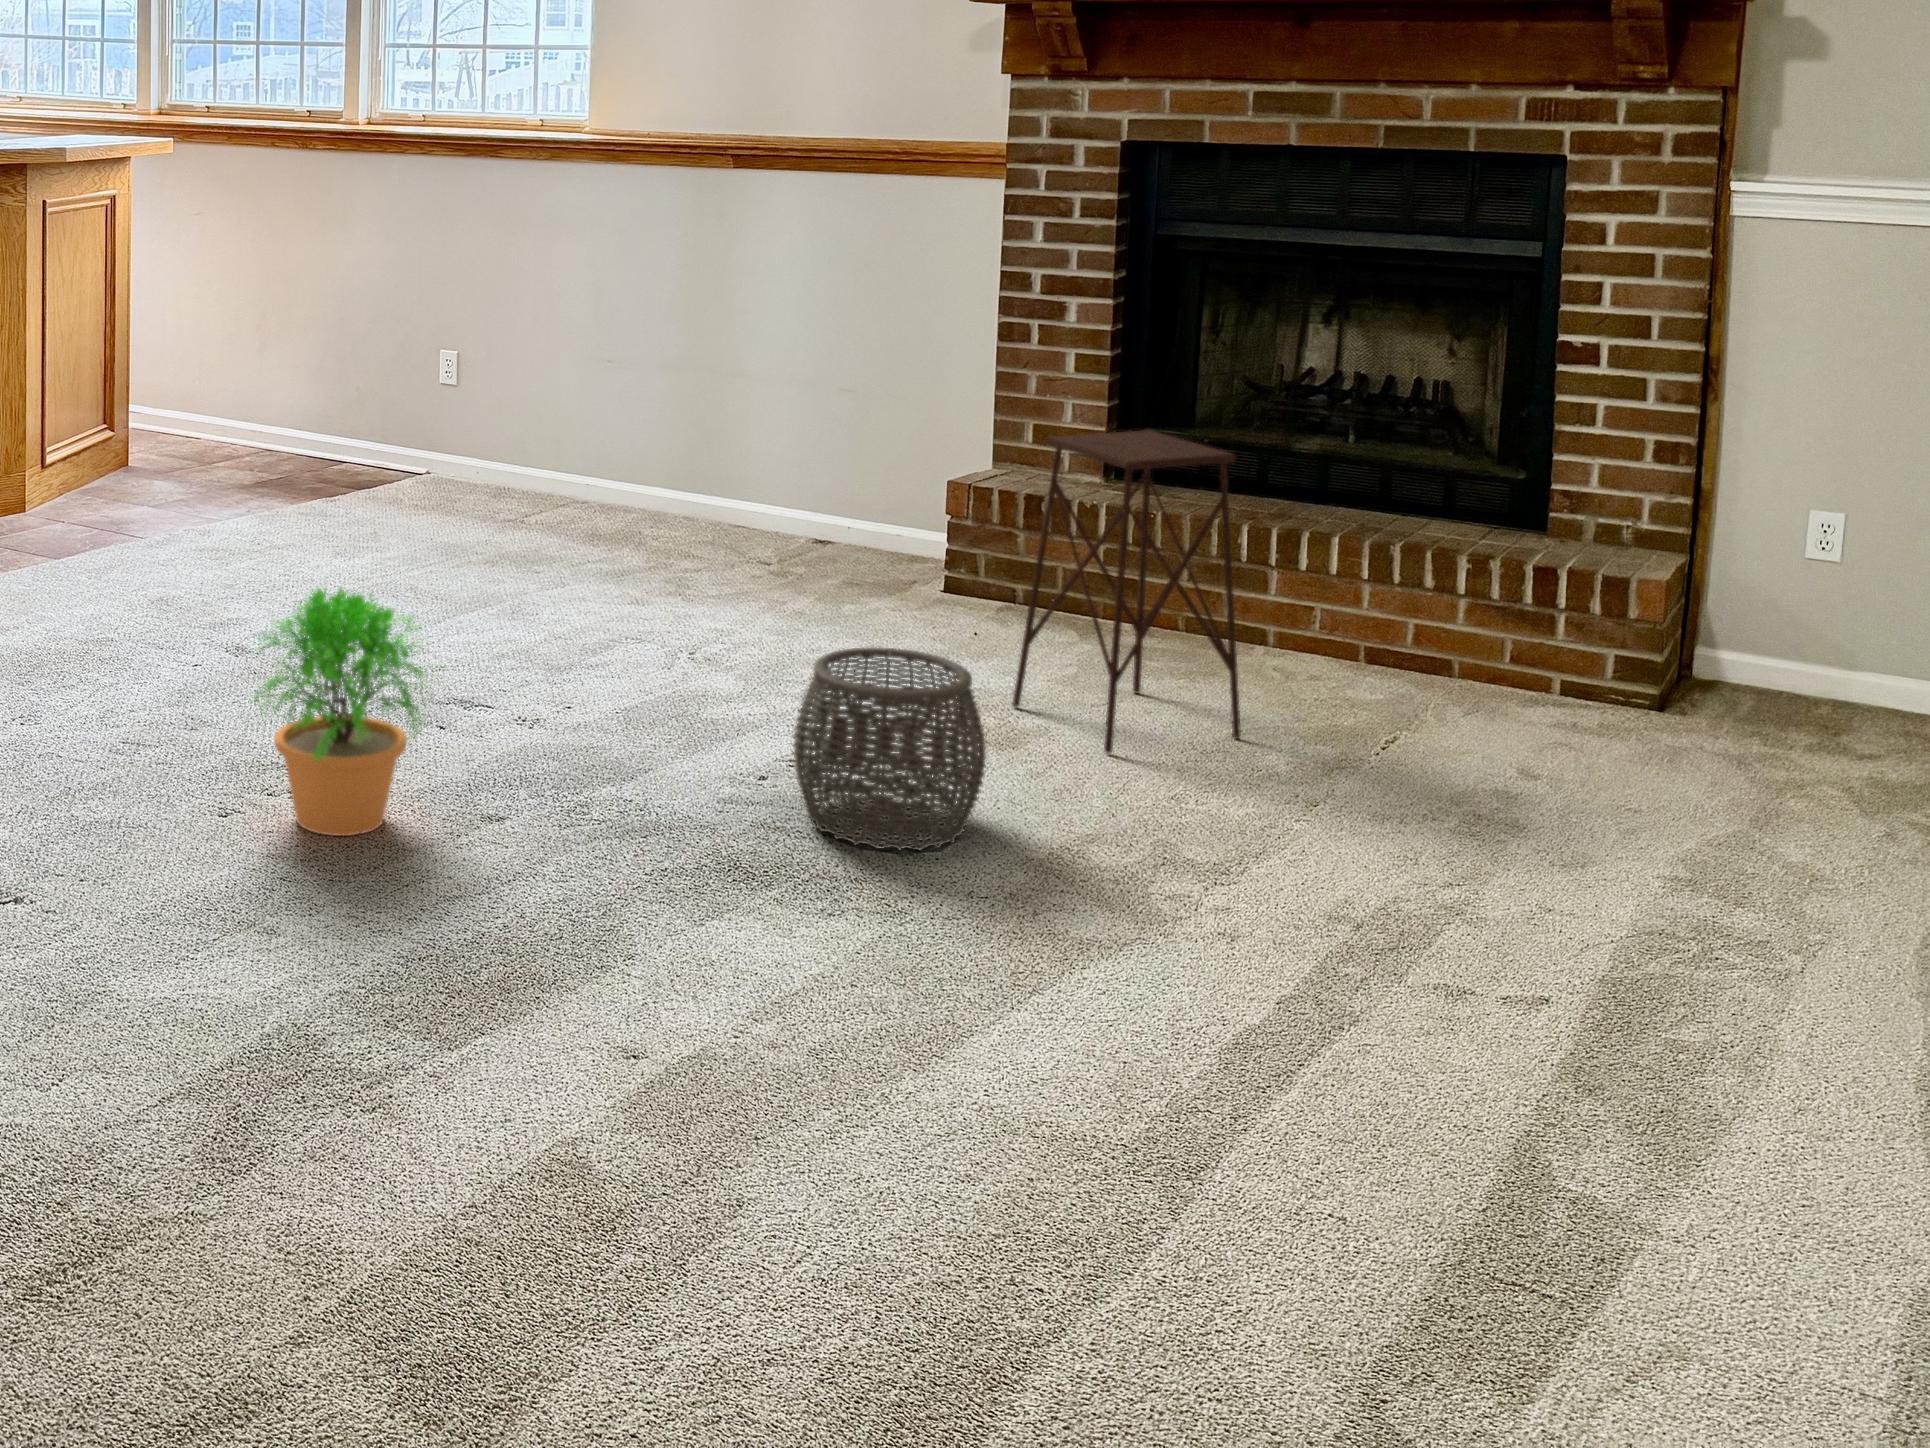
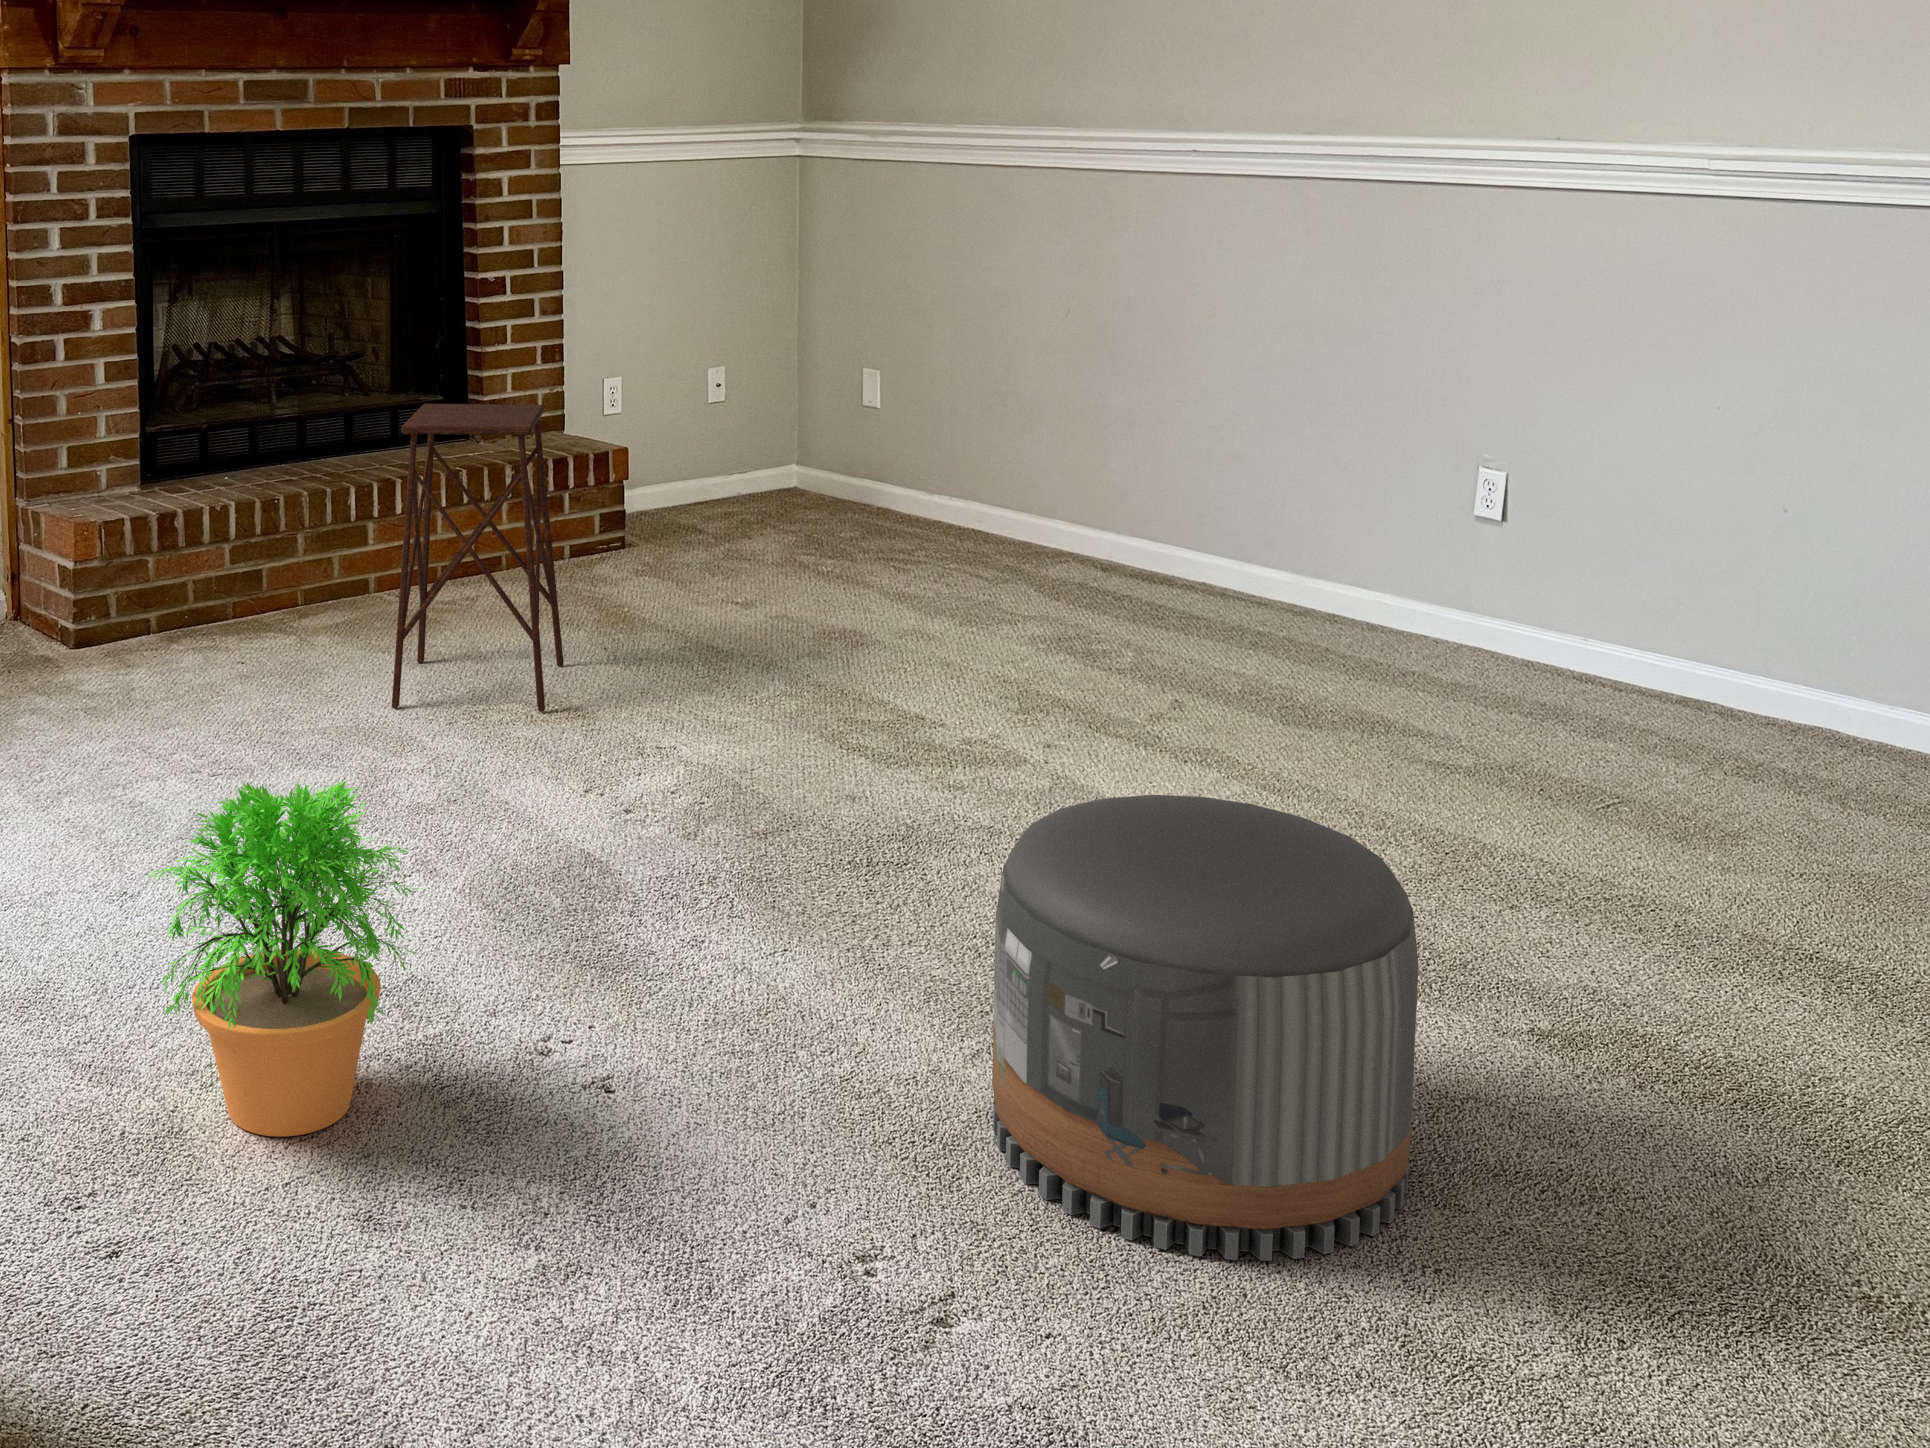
woven basket: present [793,648,987,851] -> none [508,648,709,864]
pouf: none [437,798,817,1221] -> present [992,795,1419,1261]

